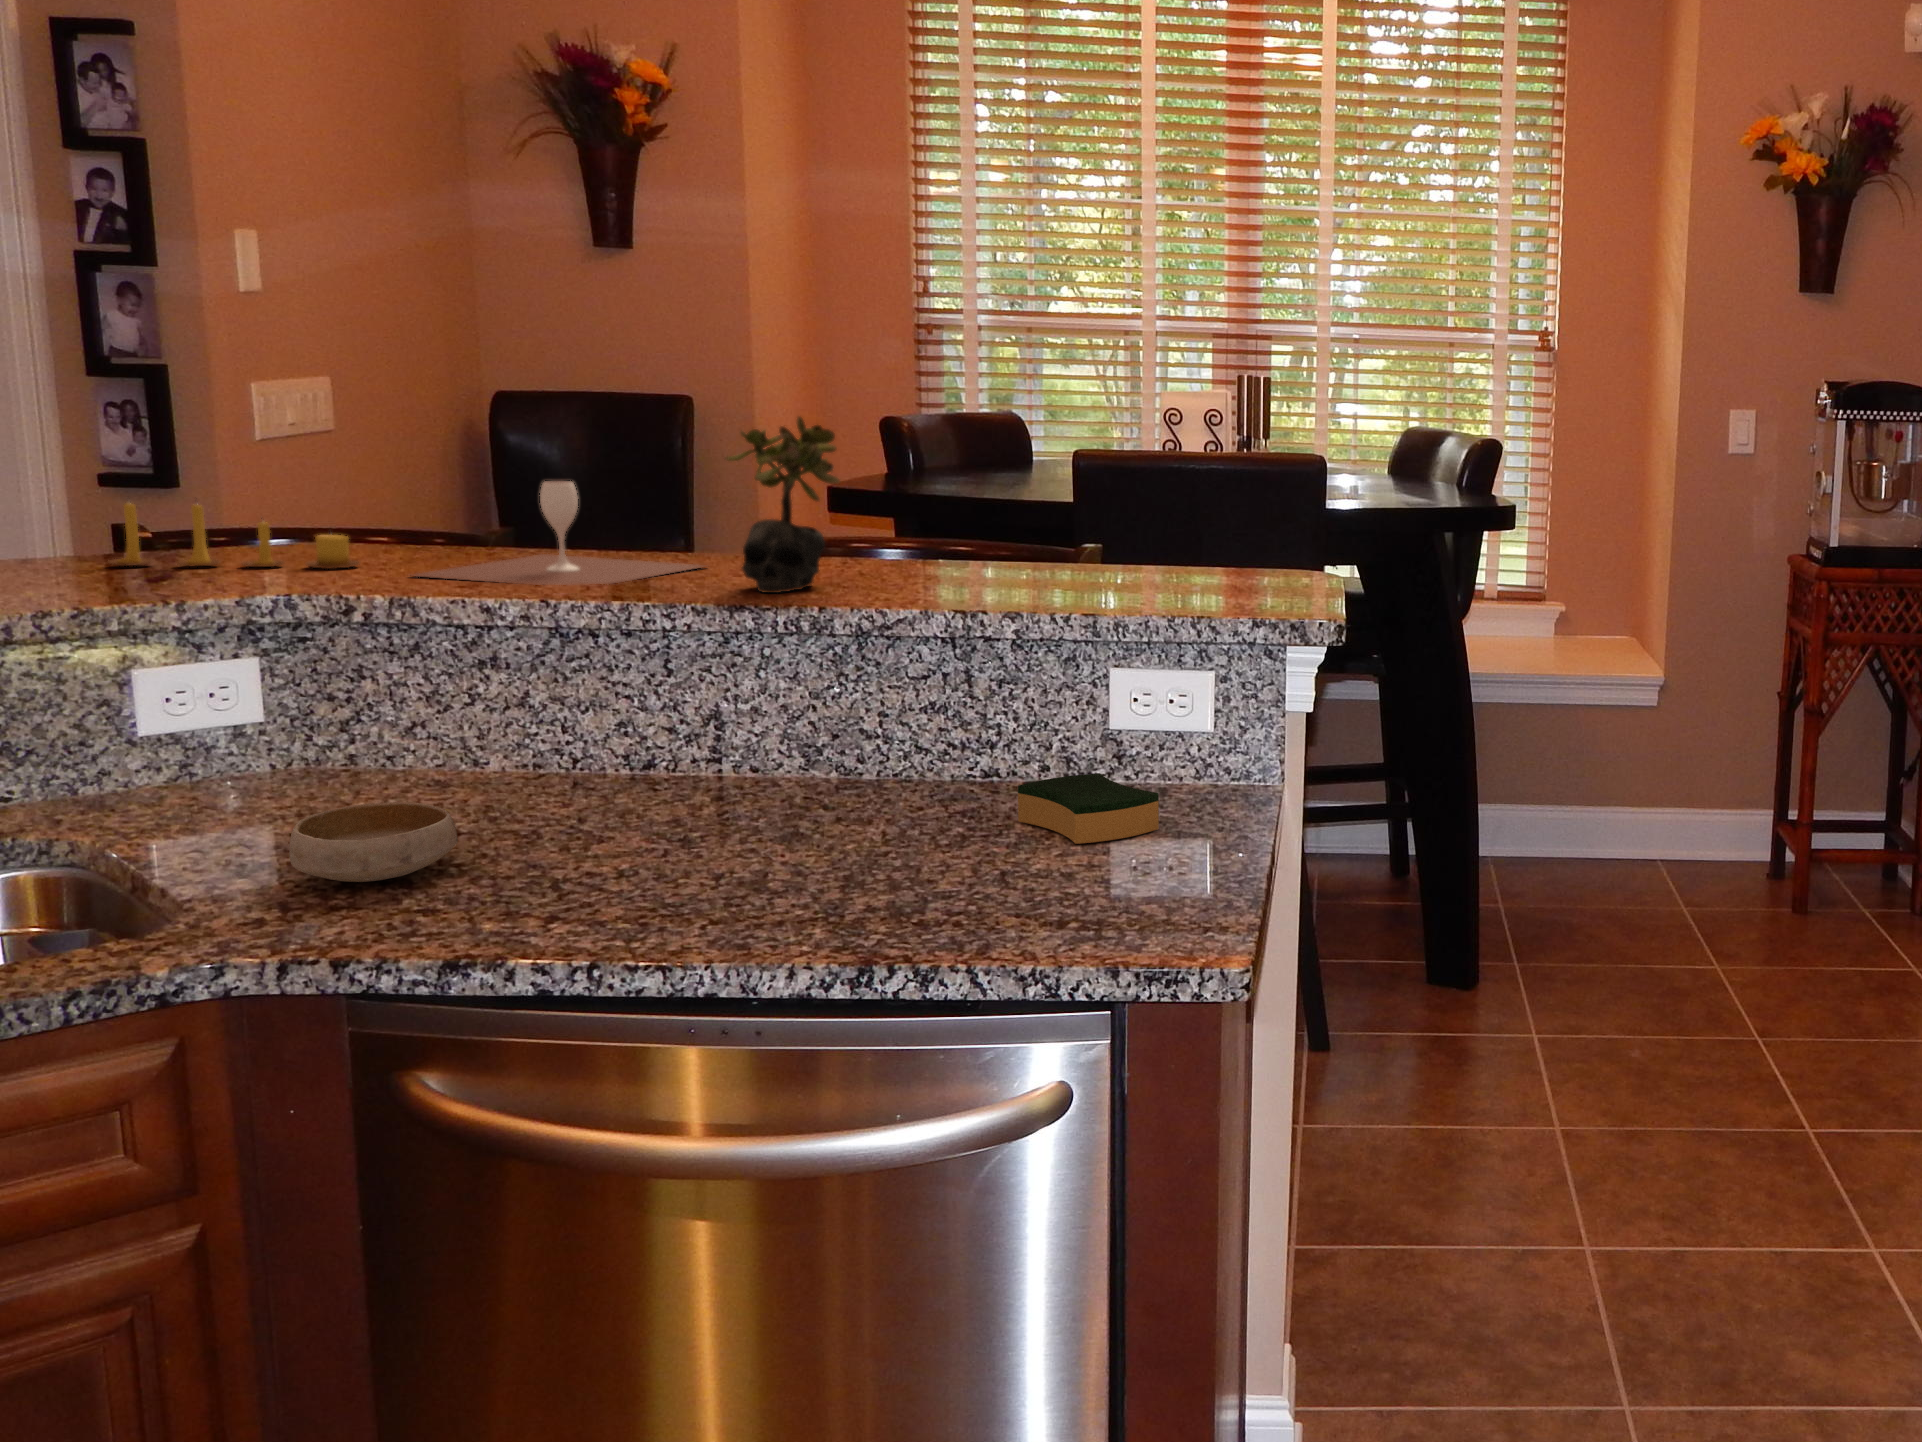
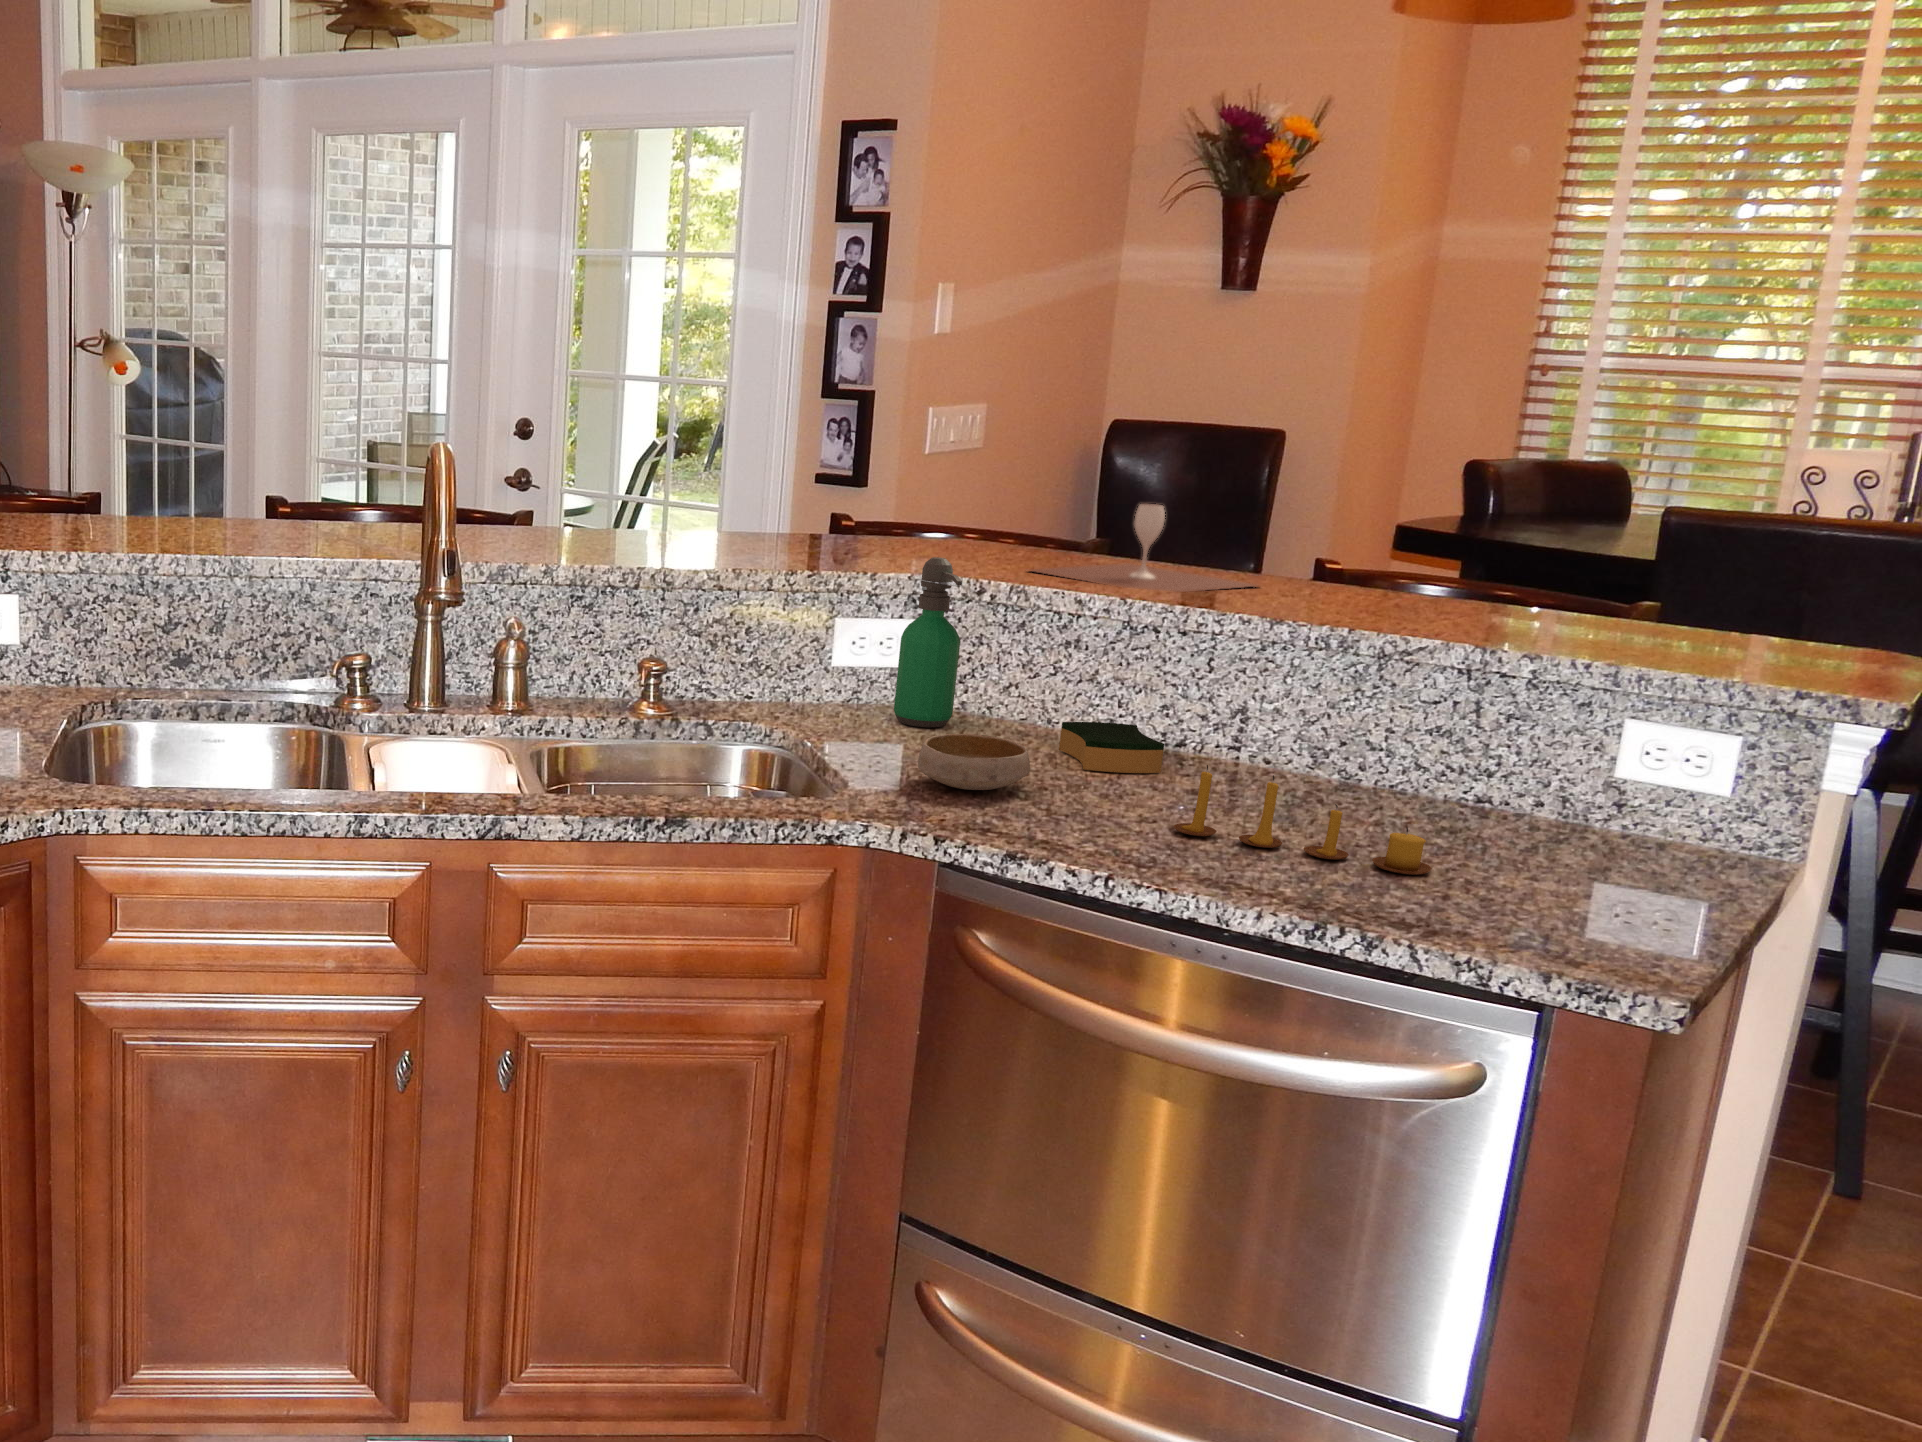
succulent plant: present [725,417,840,593] -> none [1288,461,1396,614]
candle: present [109,502,360,569] -> present [1174,765,1432,875]
soap dispenser: none [238,571,338,800] -> present [894,557,962,727]
sponge: present [1018,773,1159,844] -> present [1059,722,1164,773]

